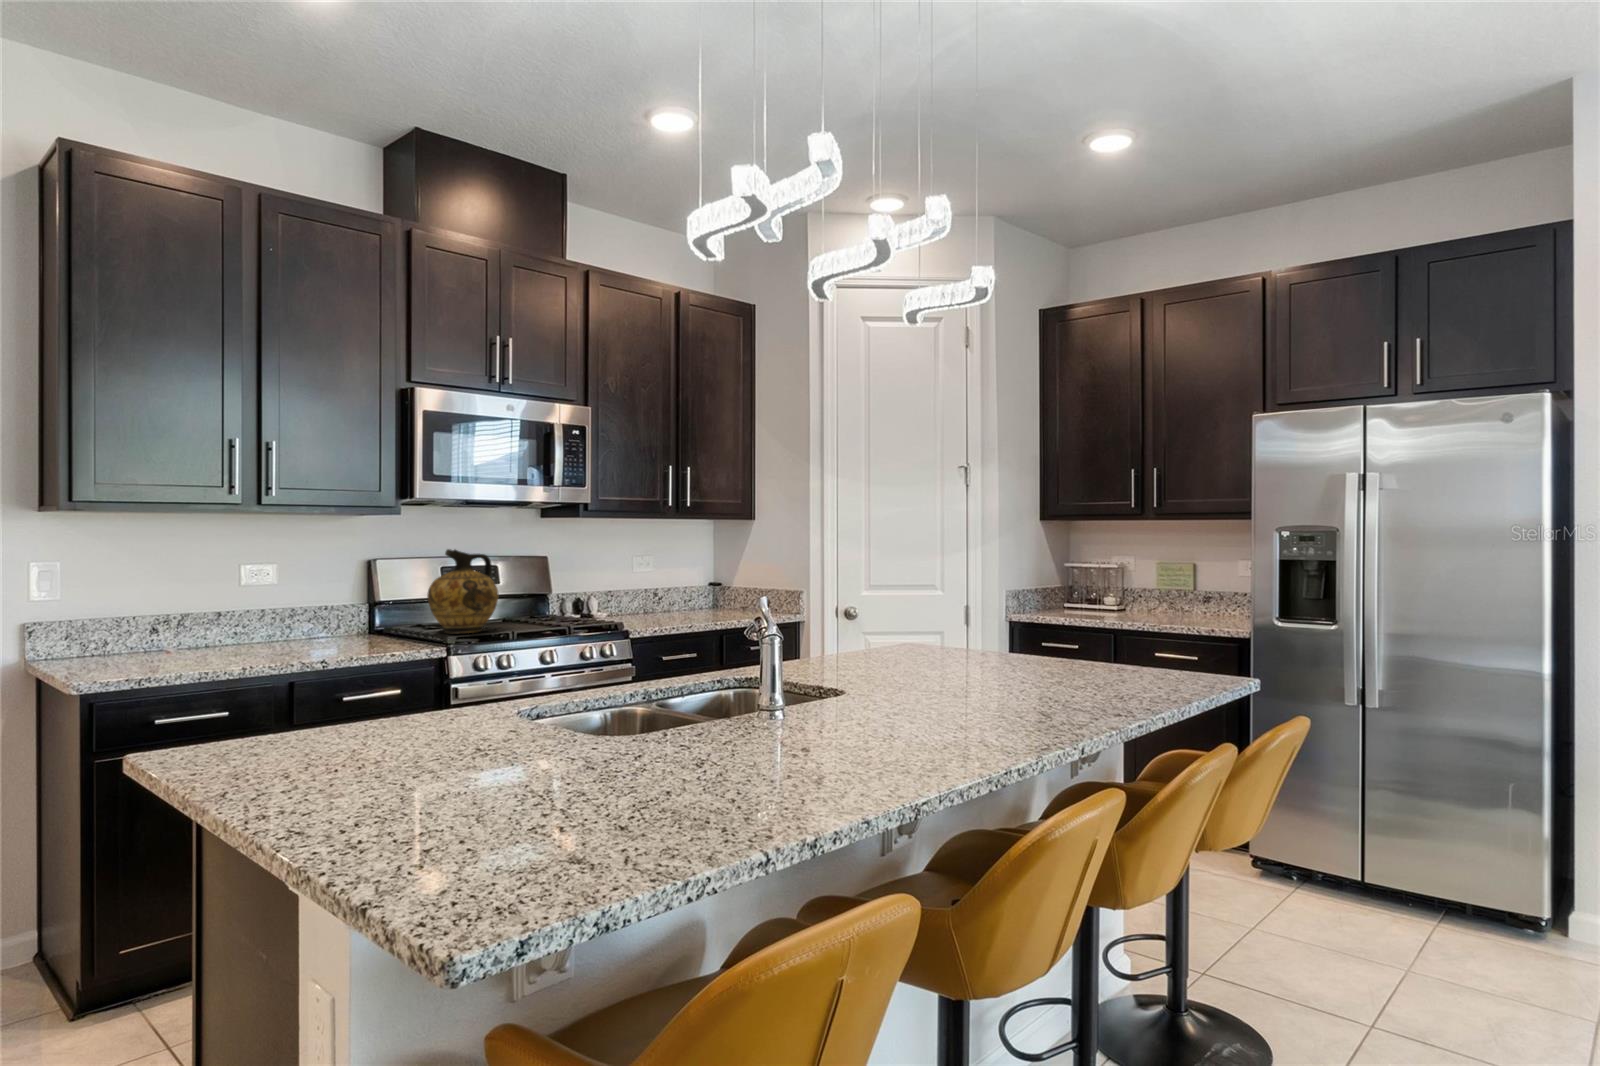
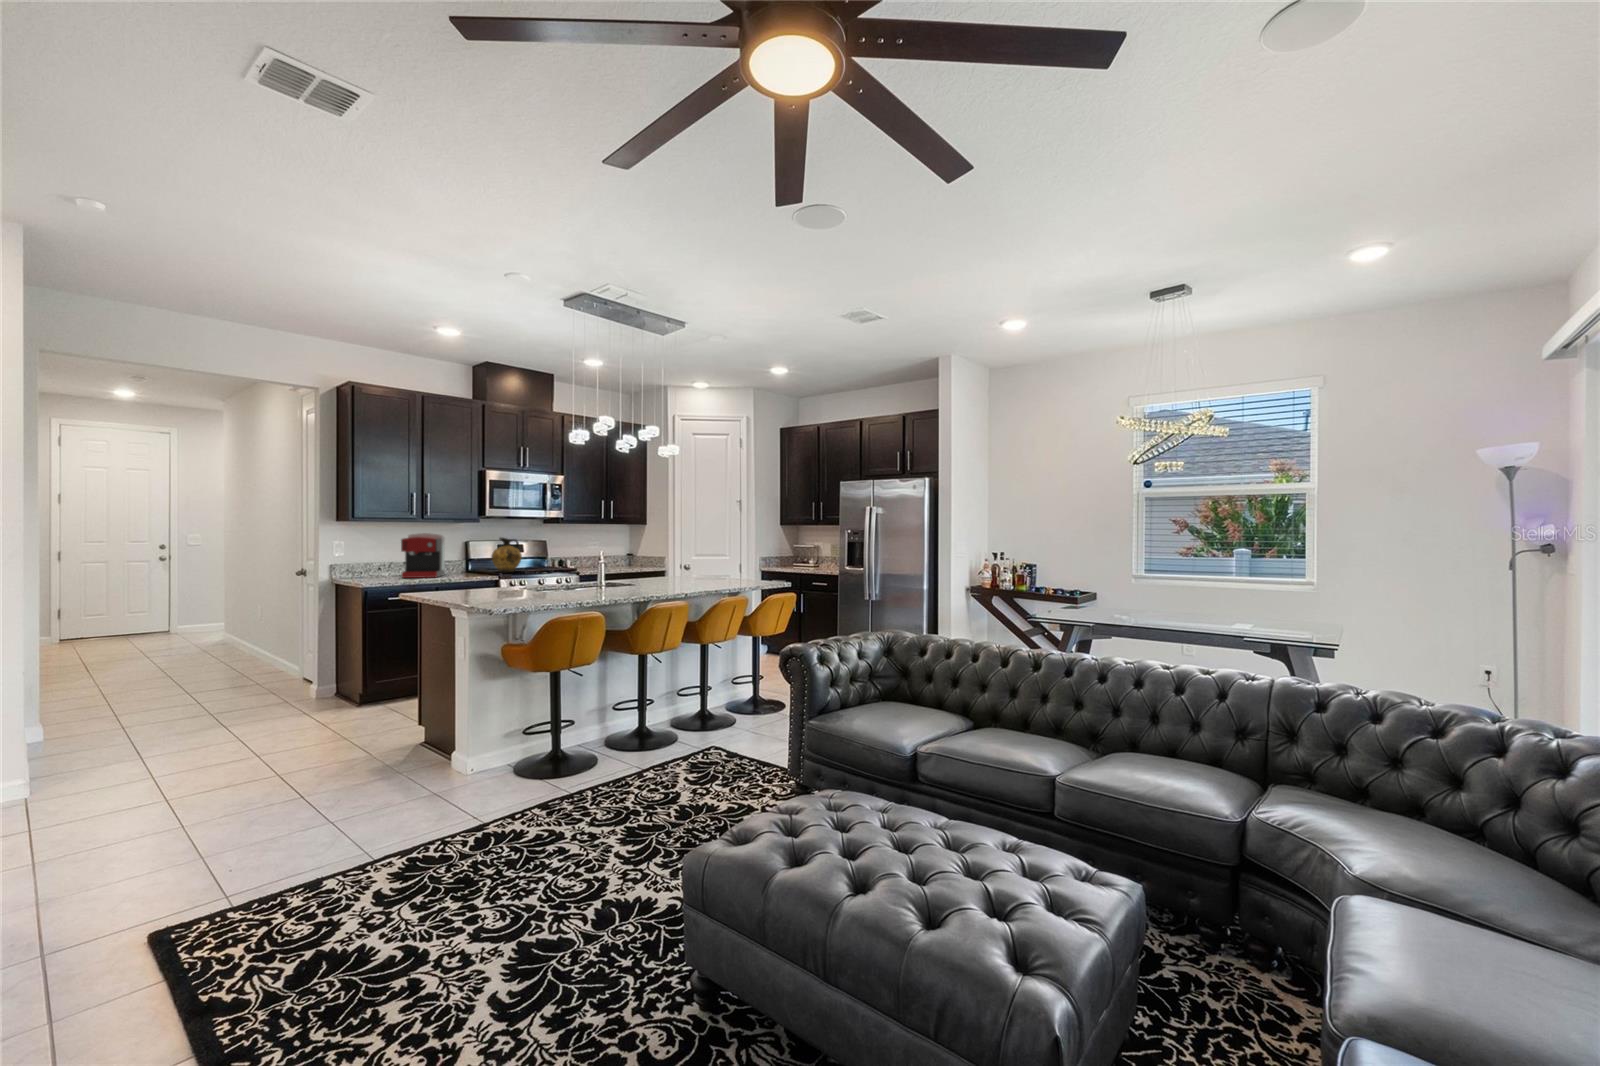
coffee maker: none [201,539,315,655] -> present [401,533,445,578]

